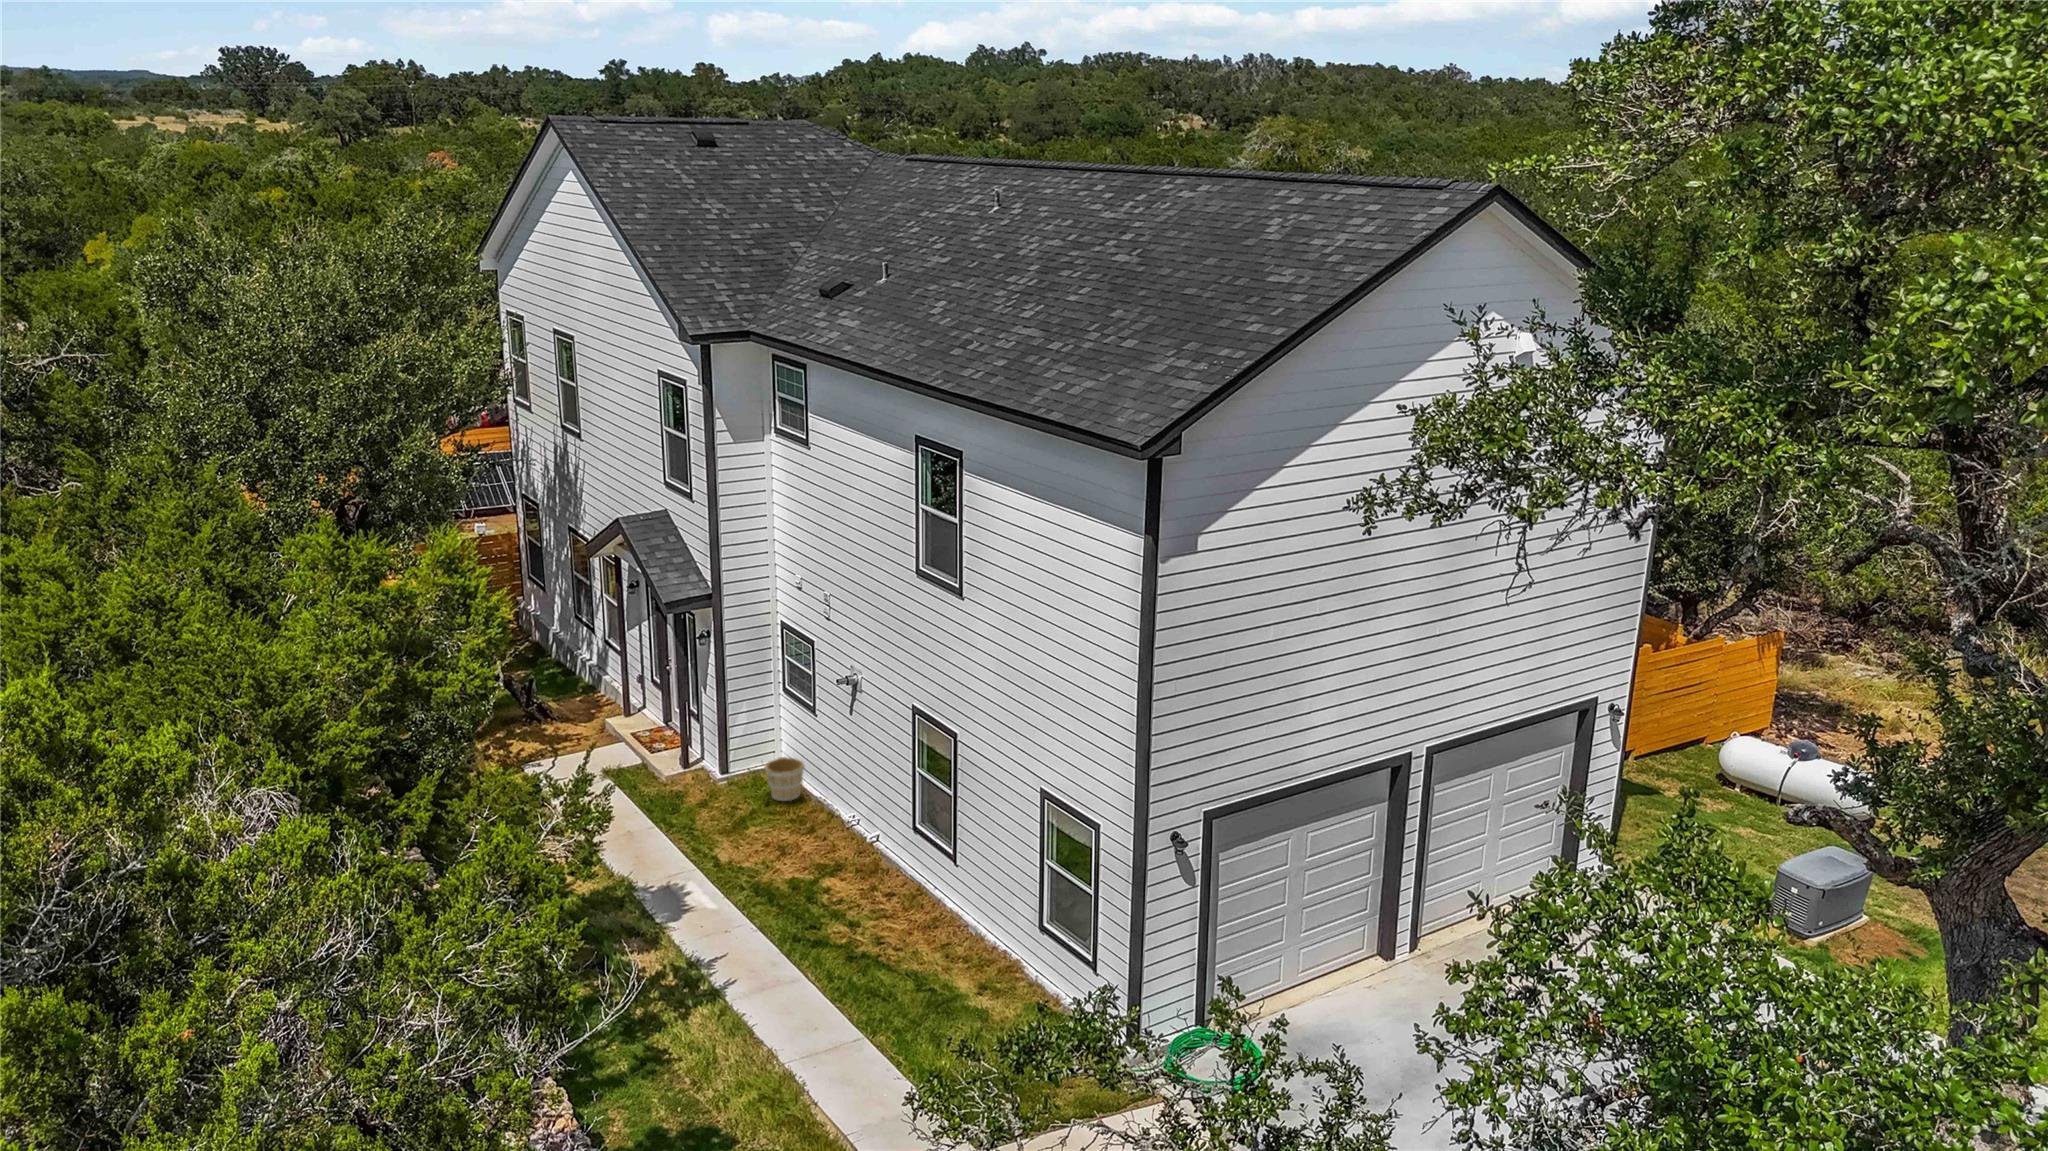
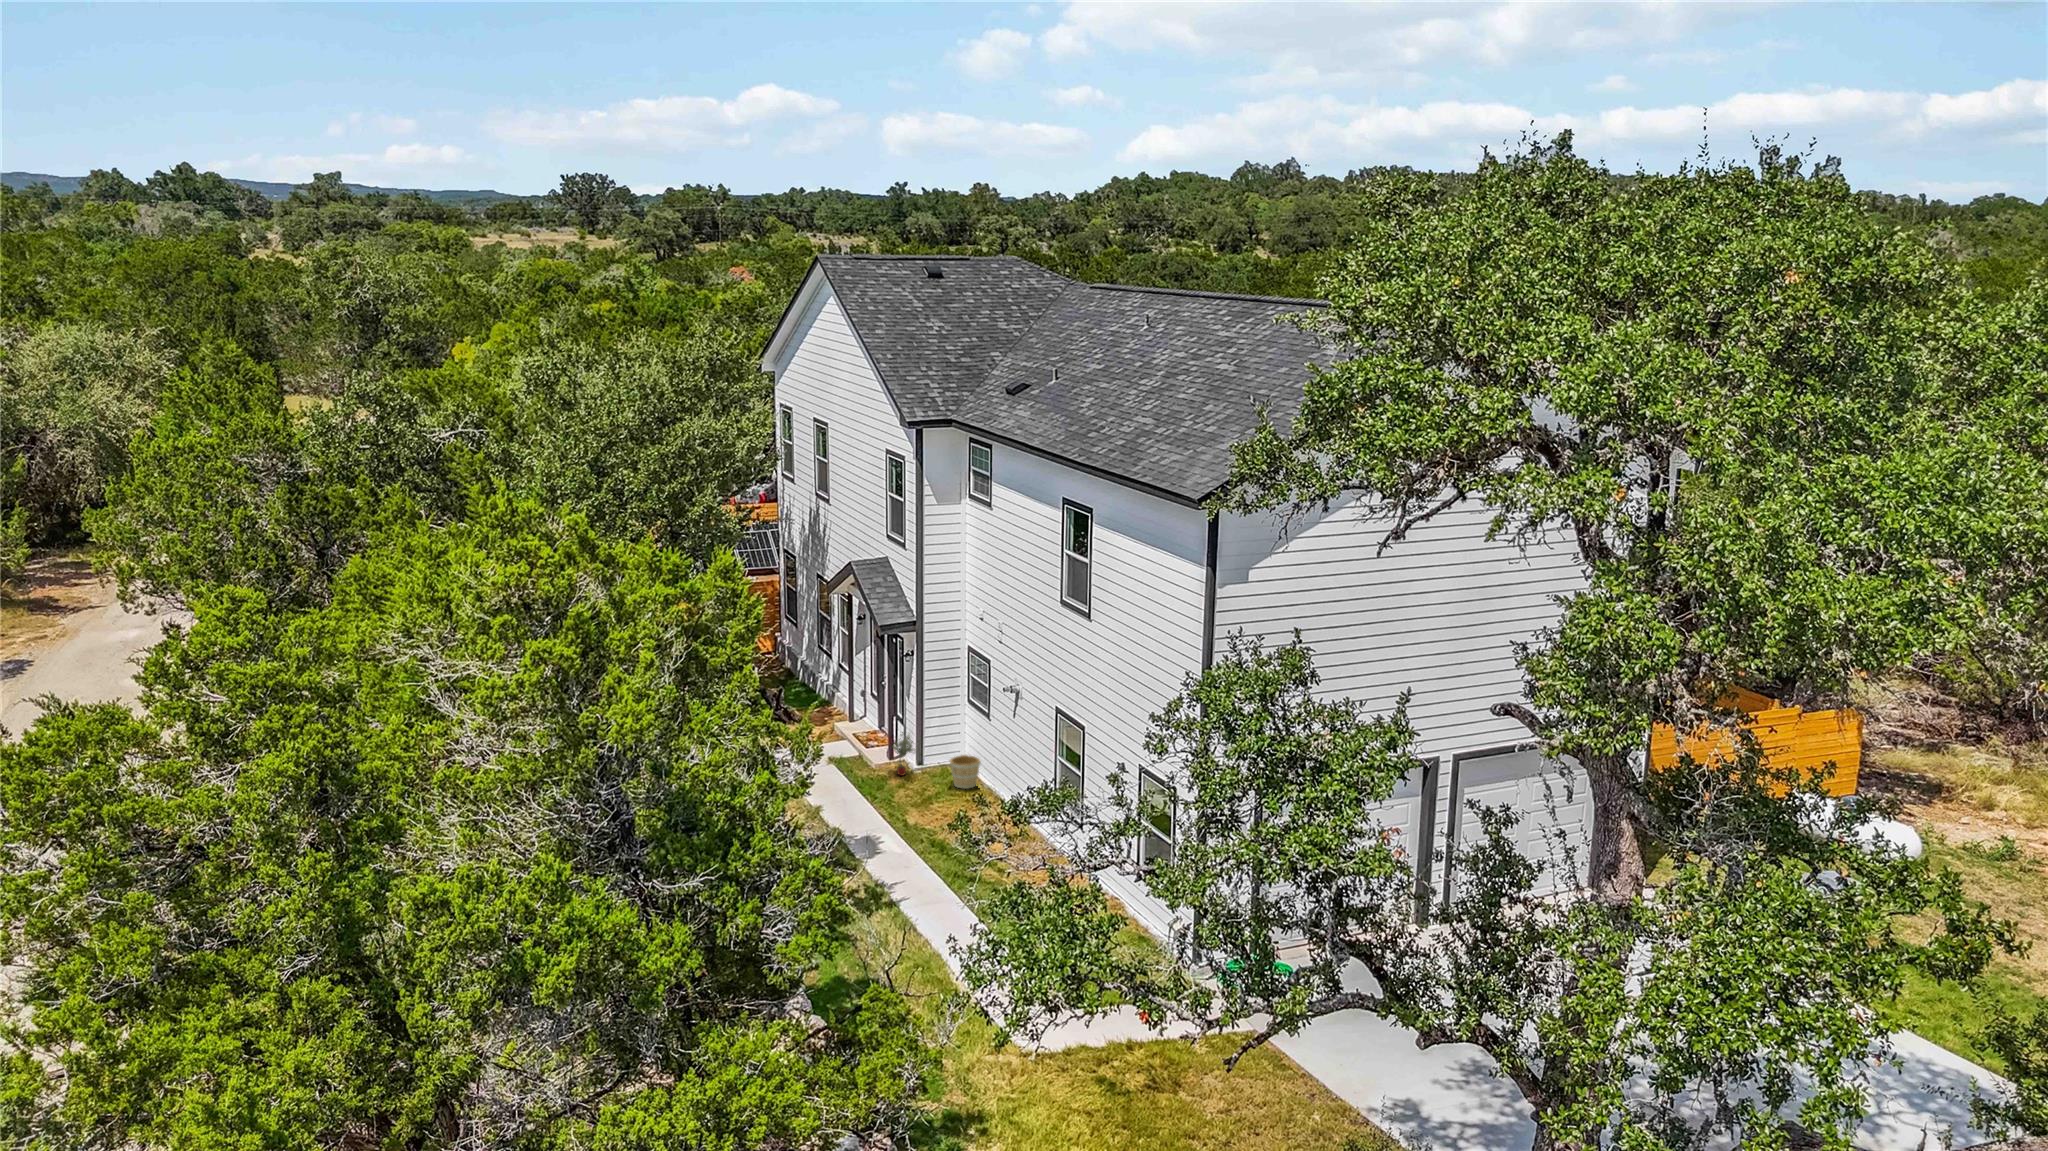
potted tree: none [687,733,722,788] -> present [893,732,916,776]

